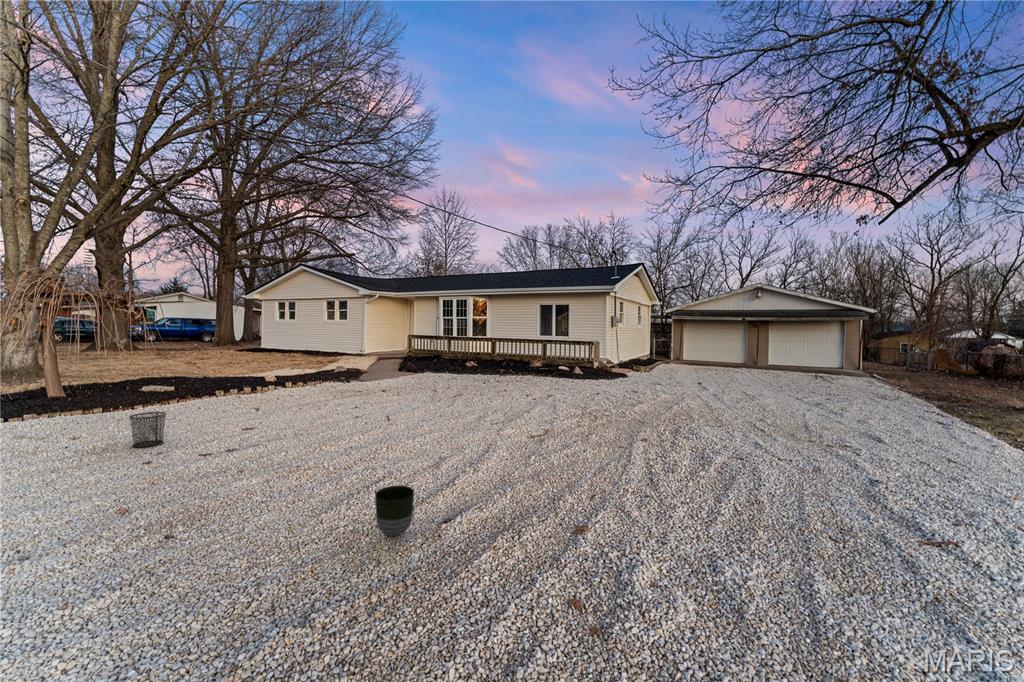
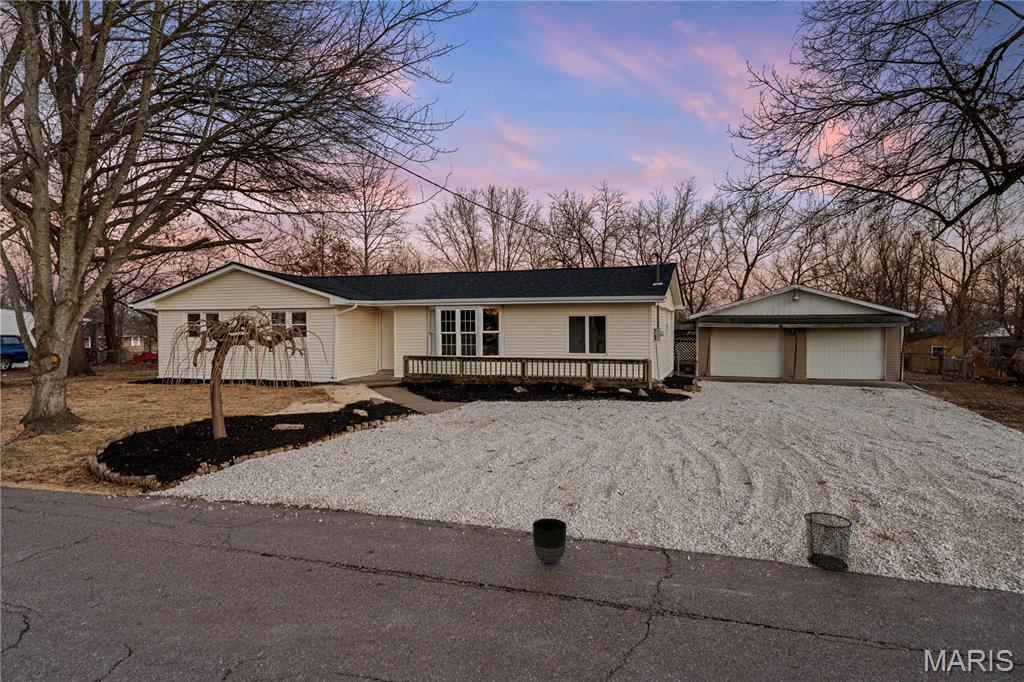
trash can: present [129,412,166,448] -> present [804,512,852,571]
planter: present [375,486,414,536] -> present [533,518,566,563]

